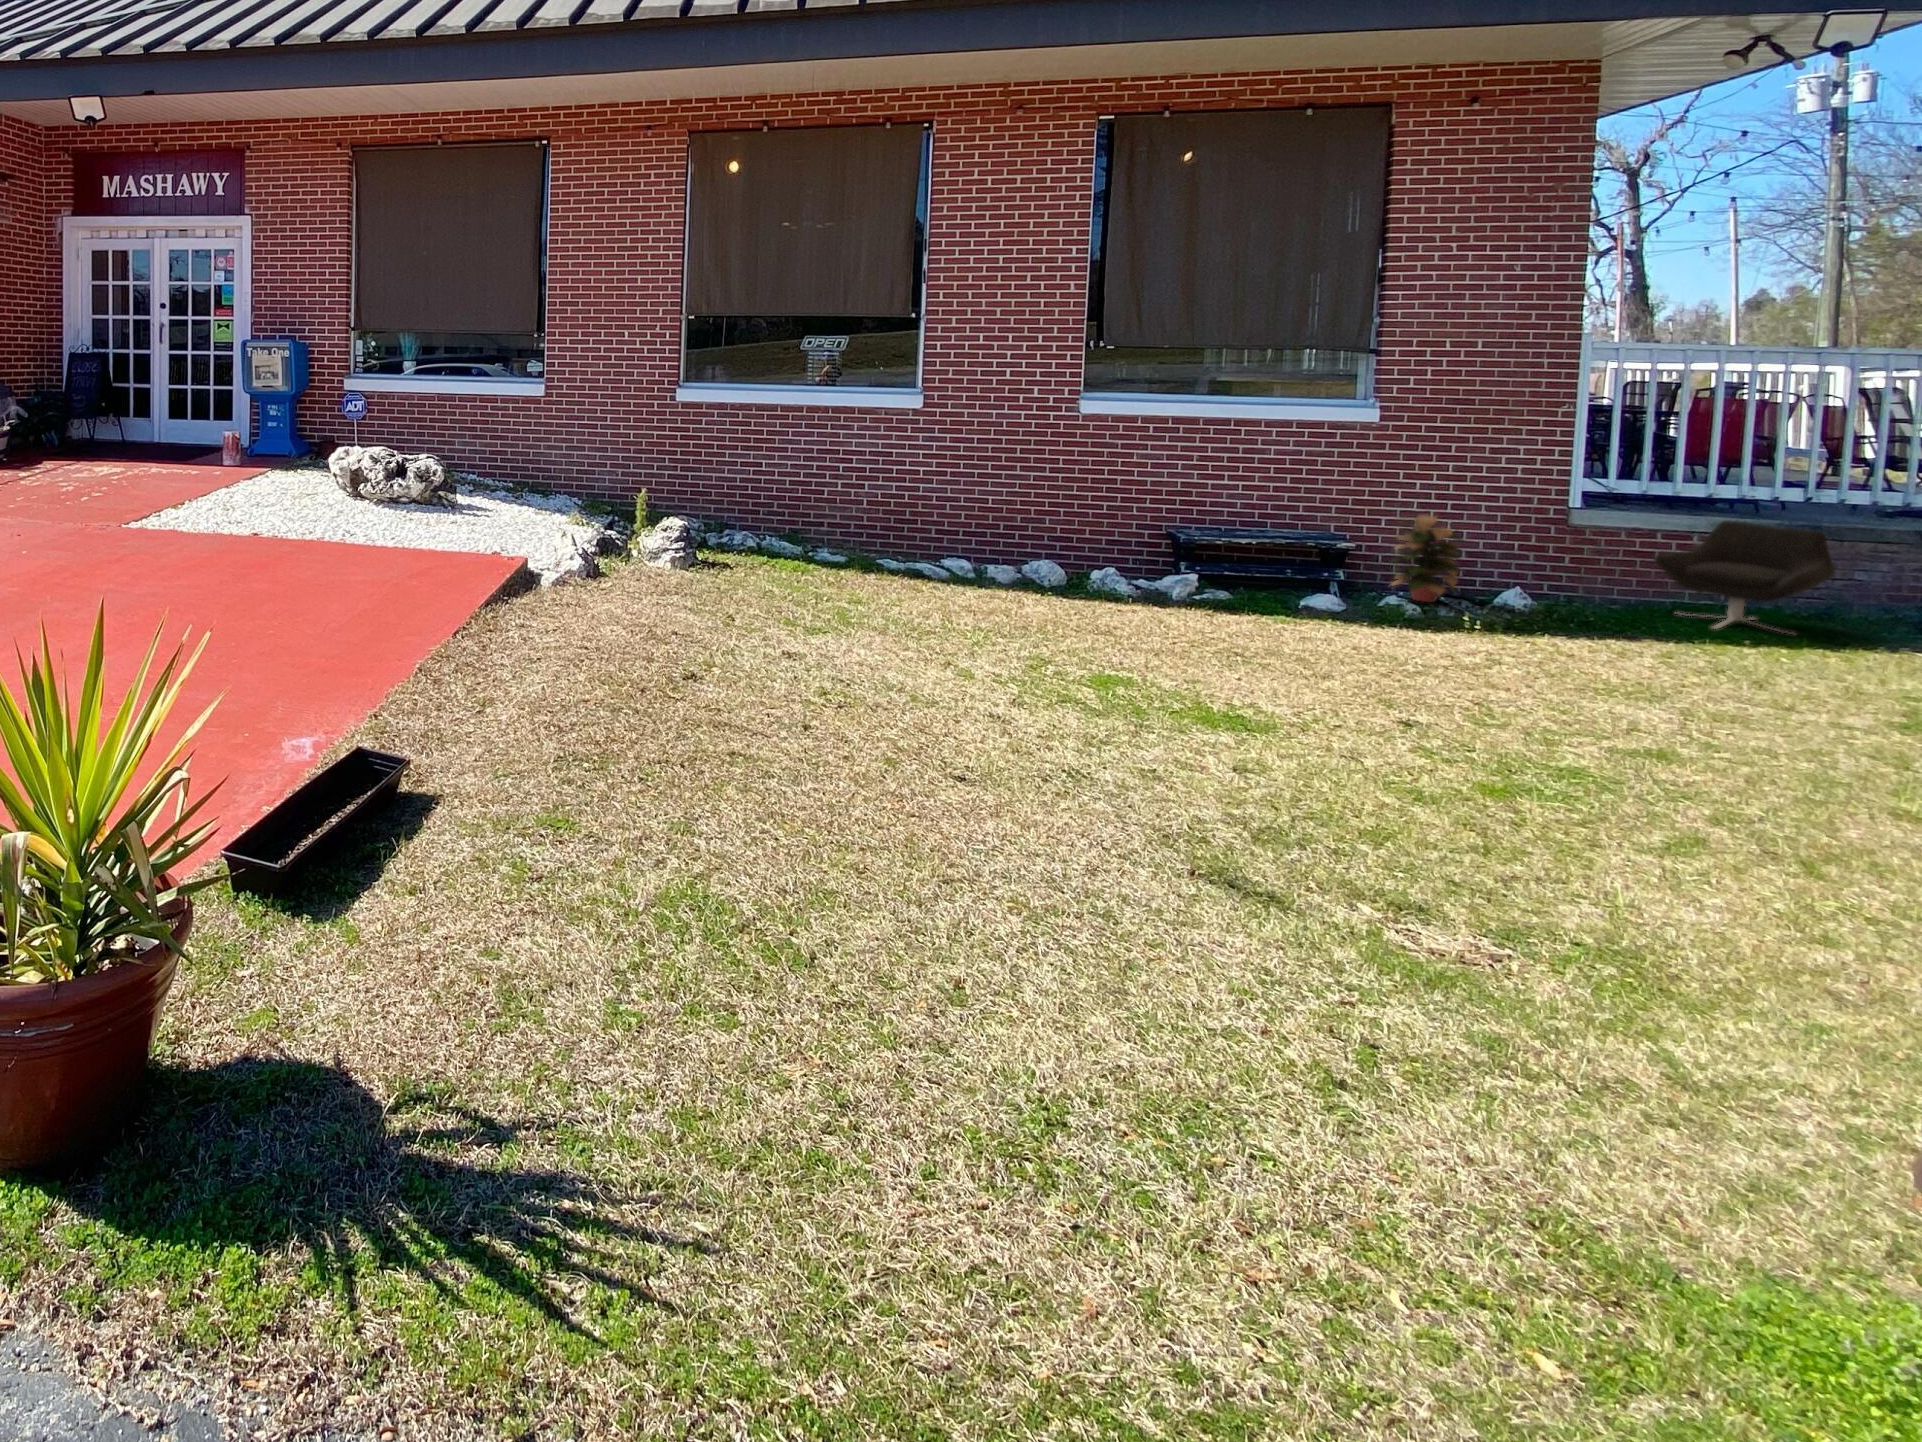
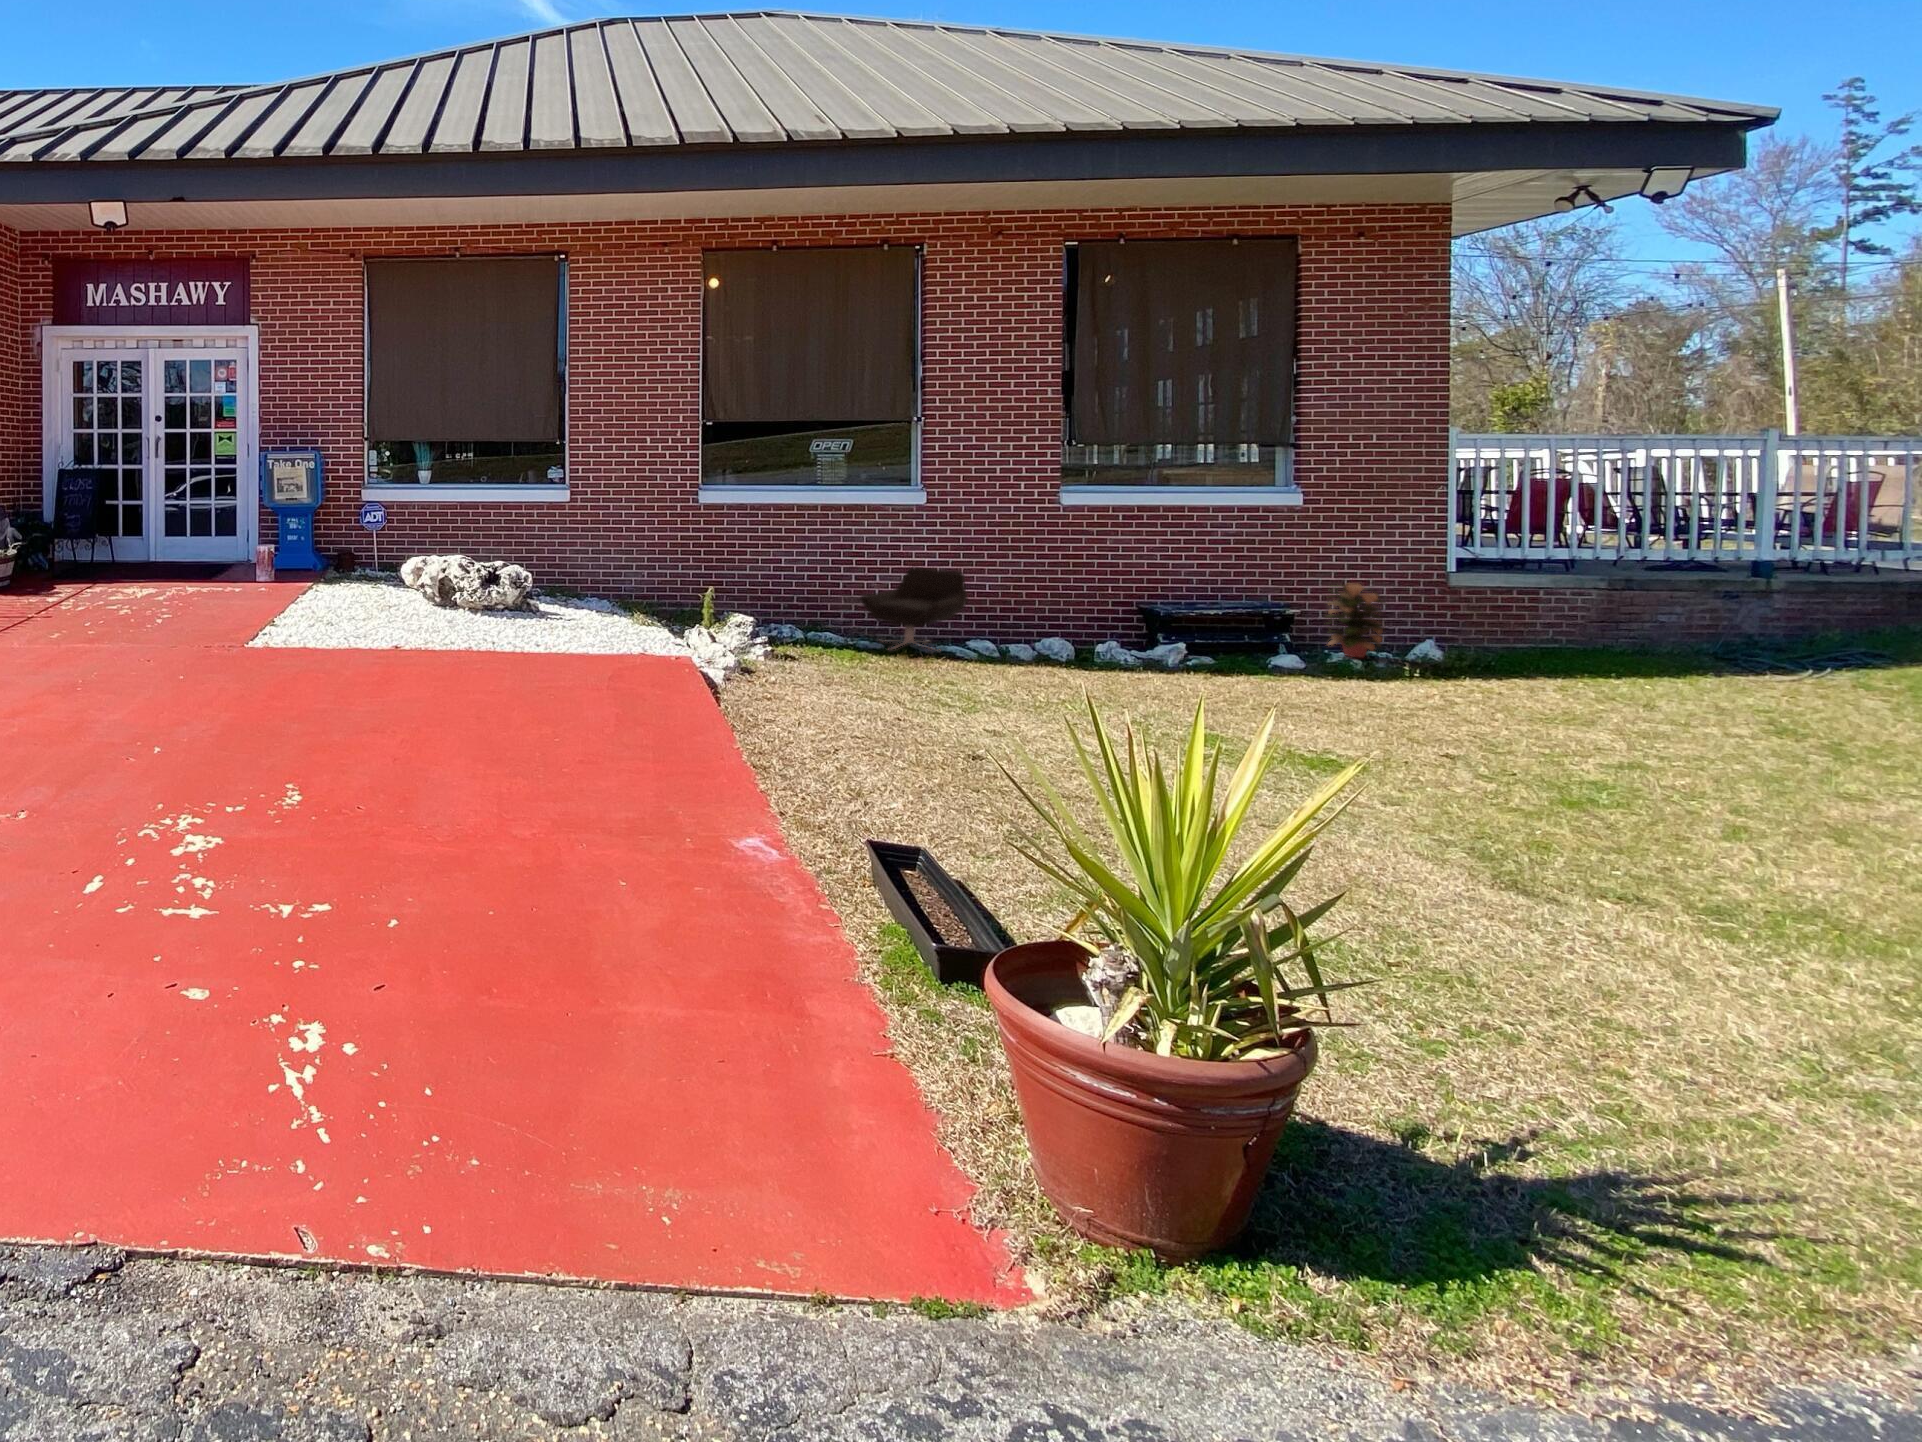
lounge chair: present [1654,520,1835,634] -> present [860,567,968,648]

